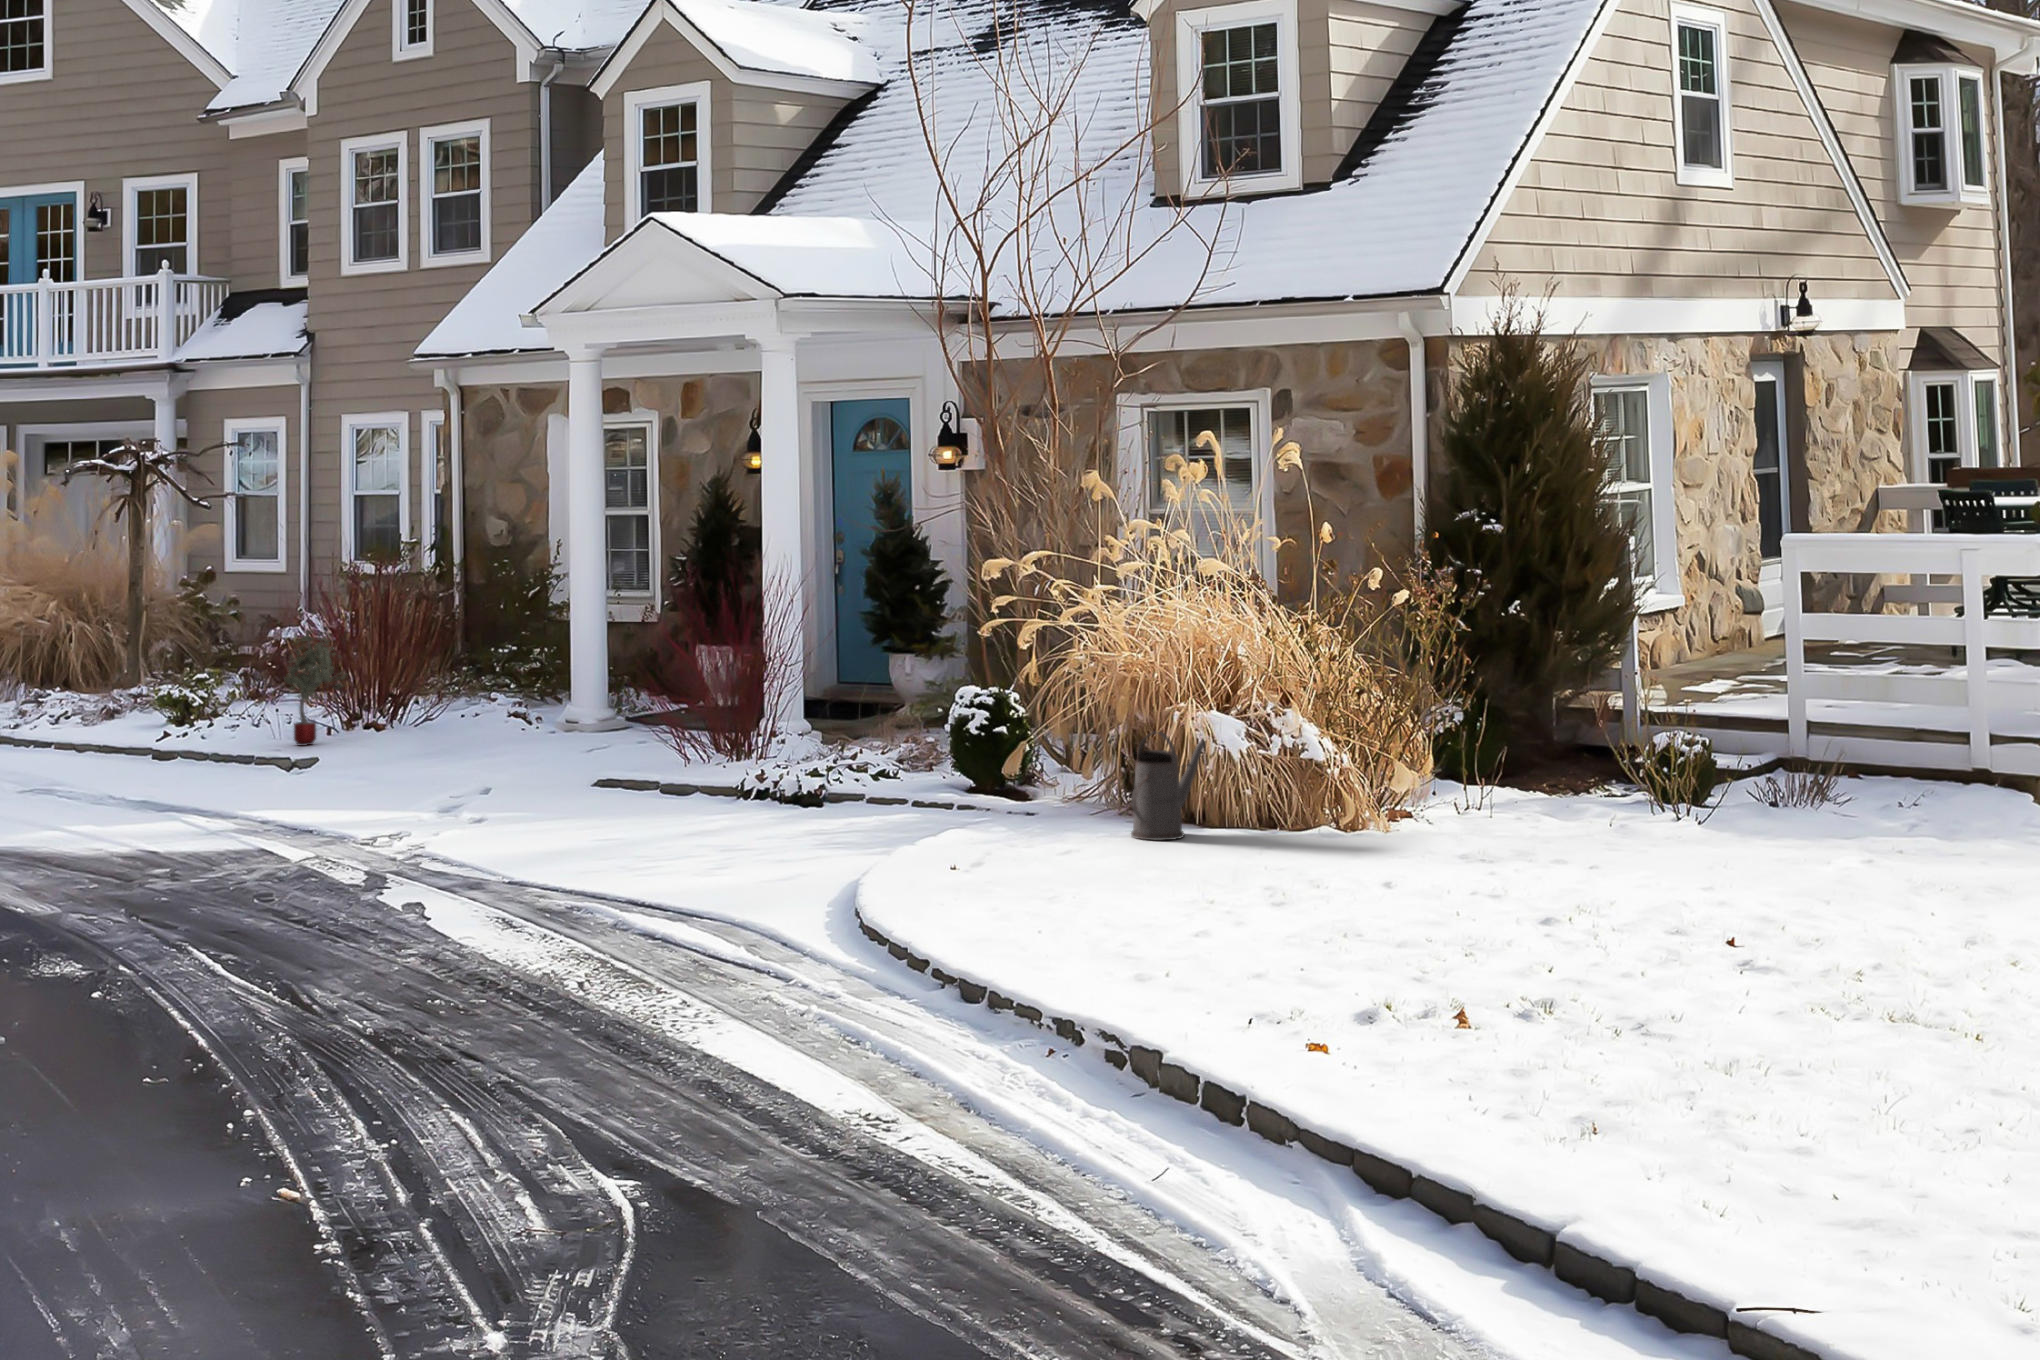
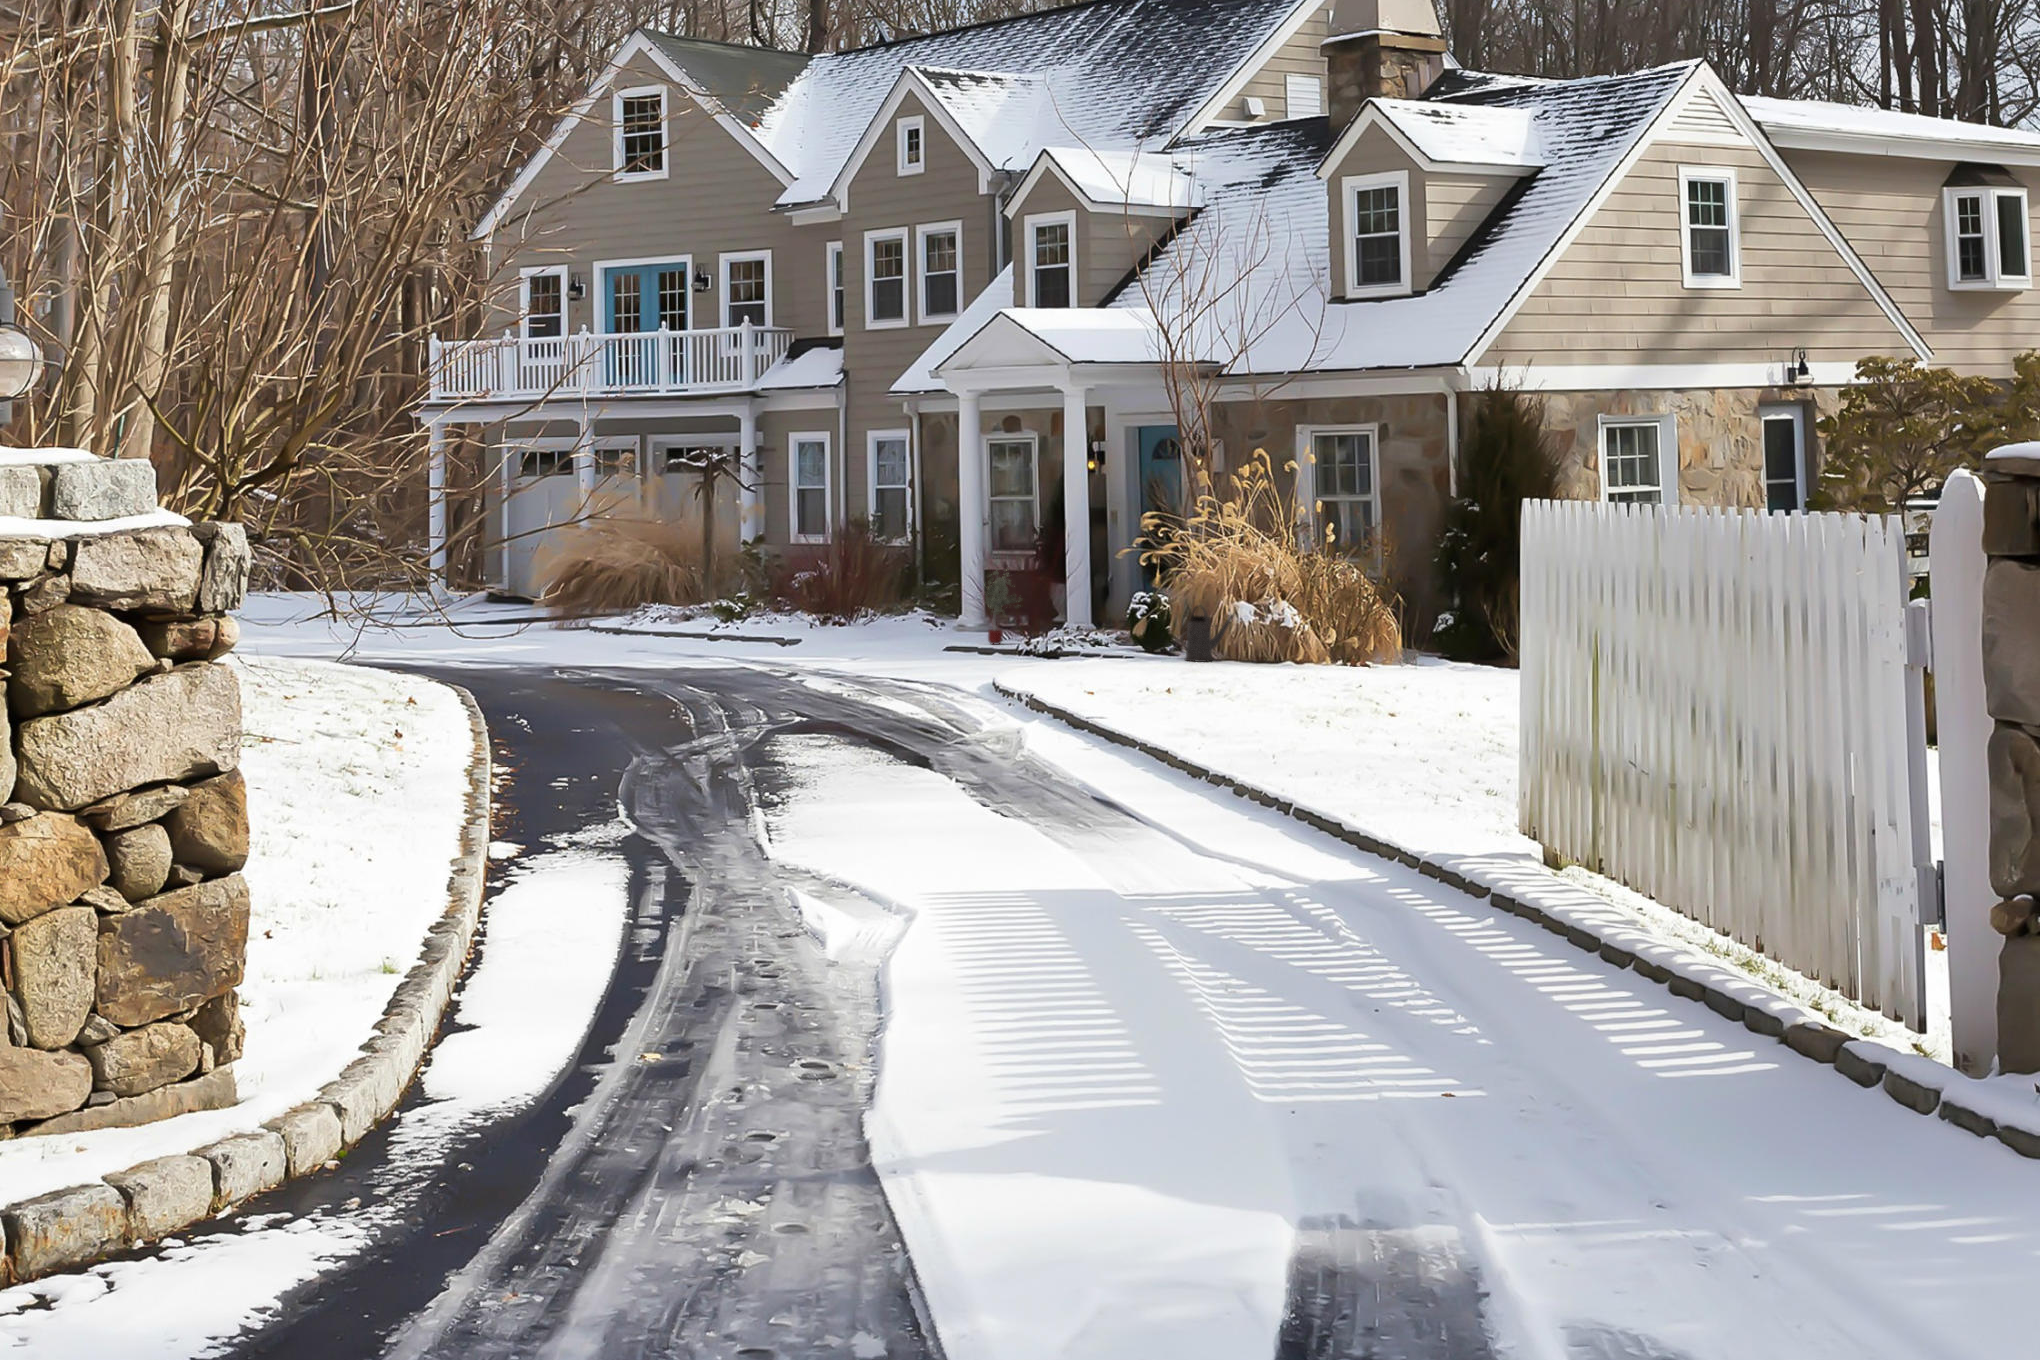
potted tree: present [285,630,346,746] -> present [984,568,1021,644]

